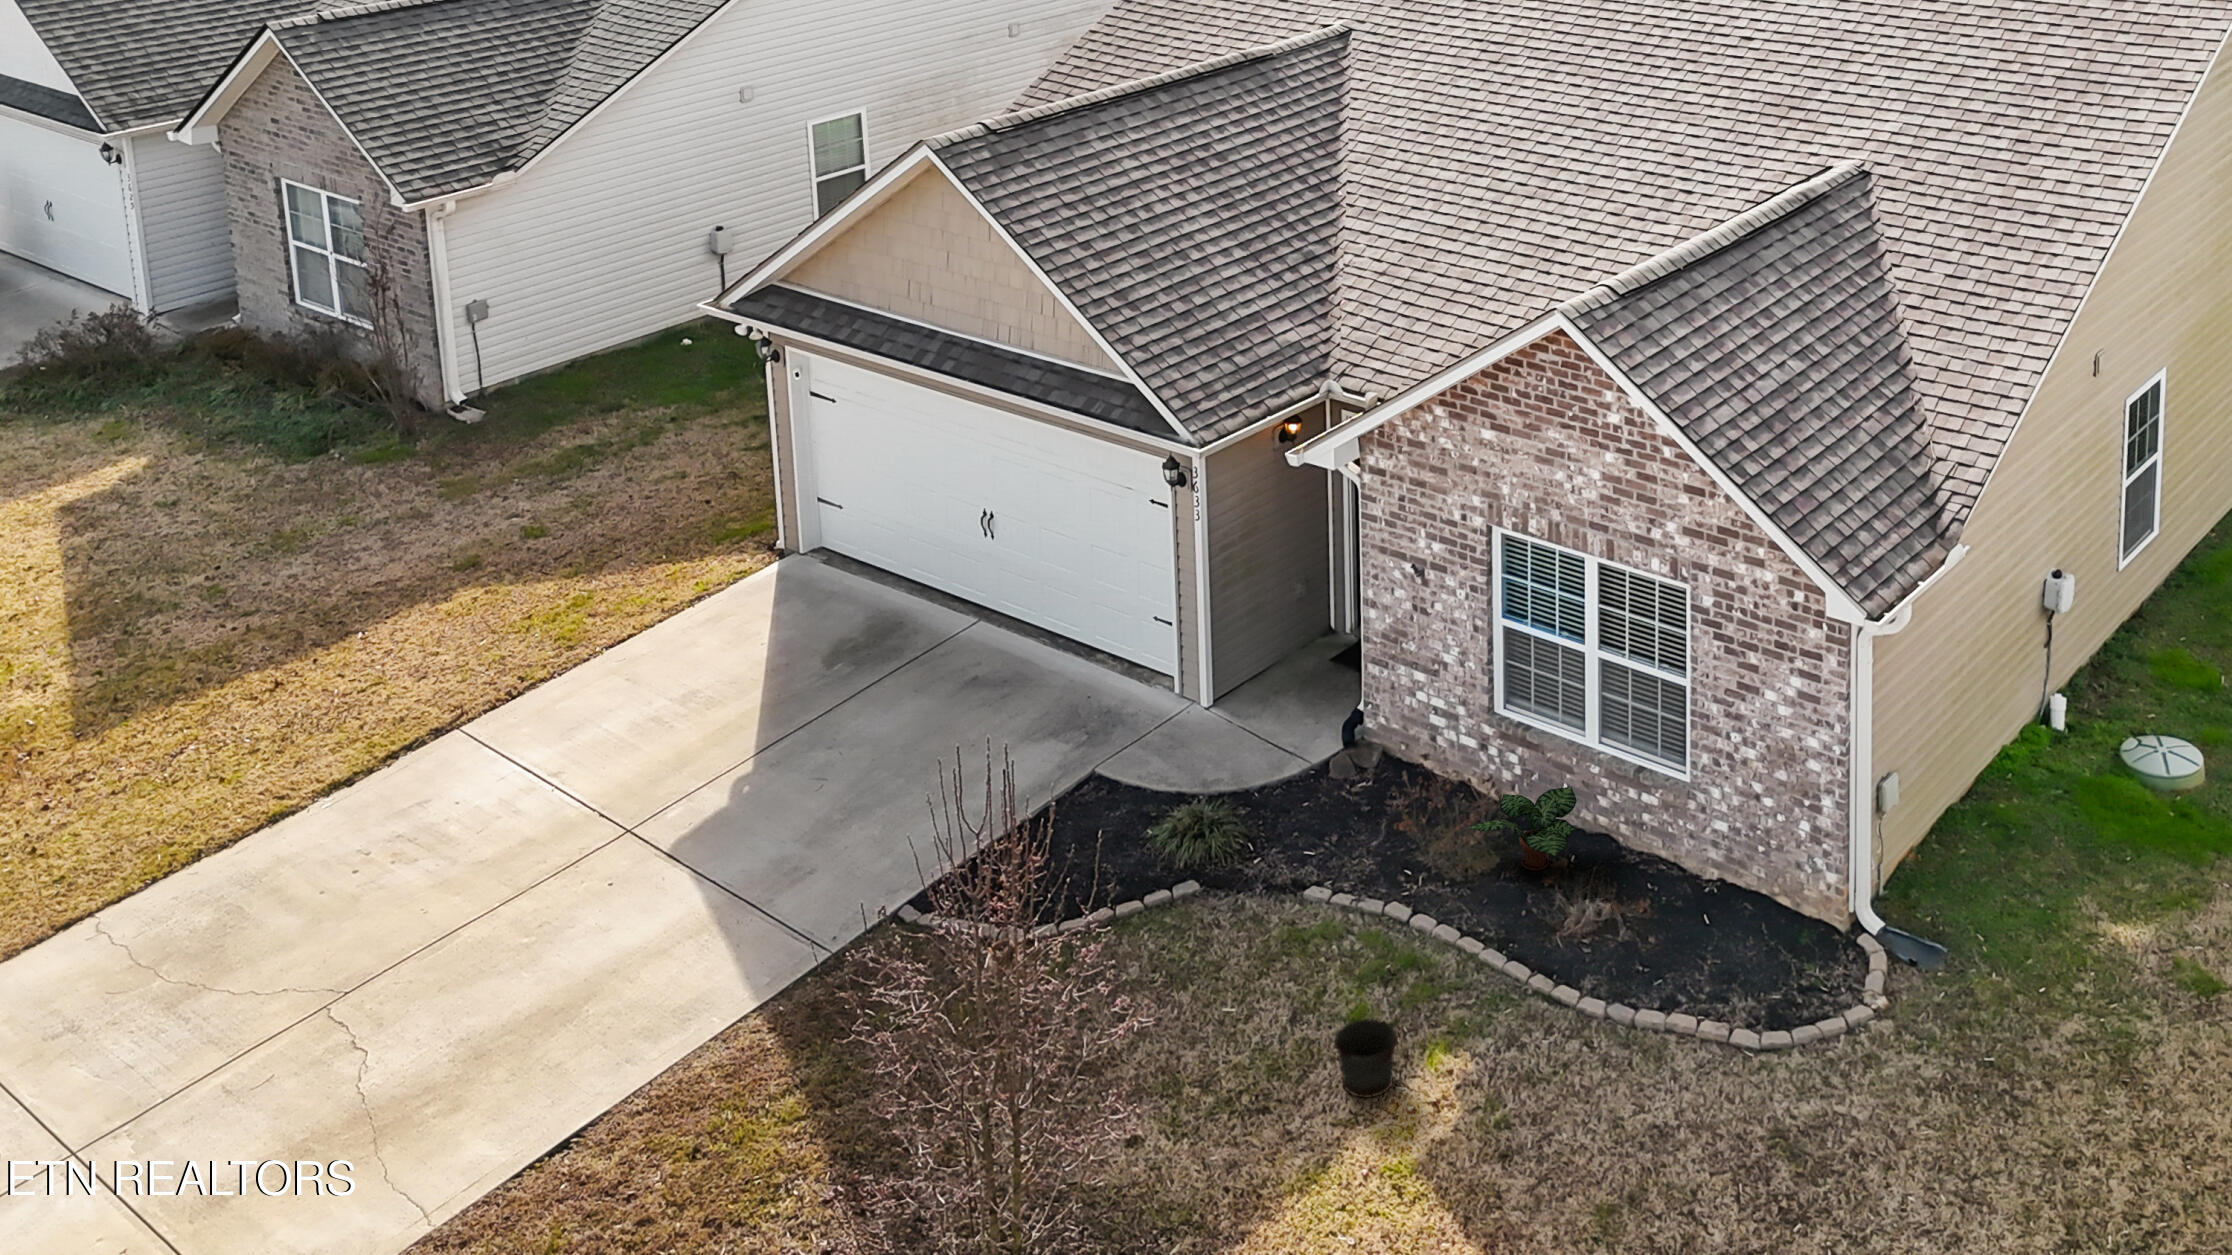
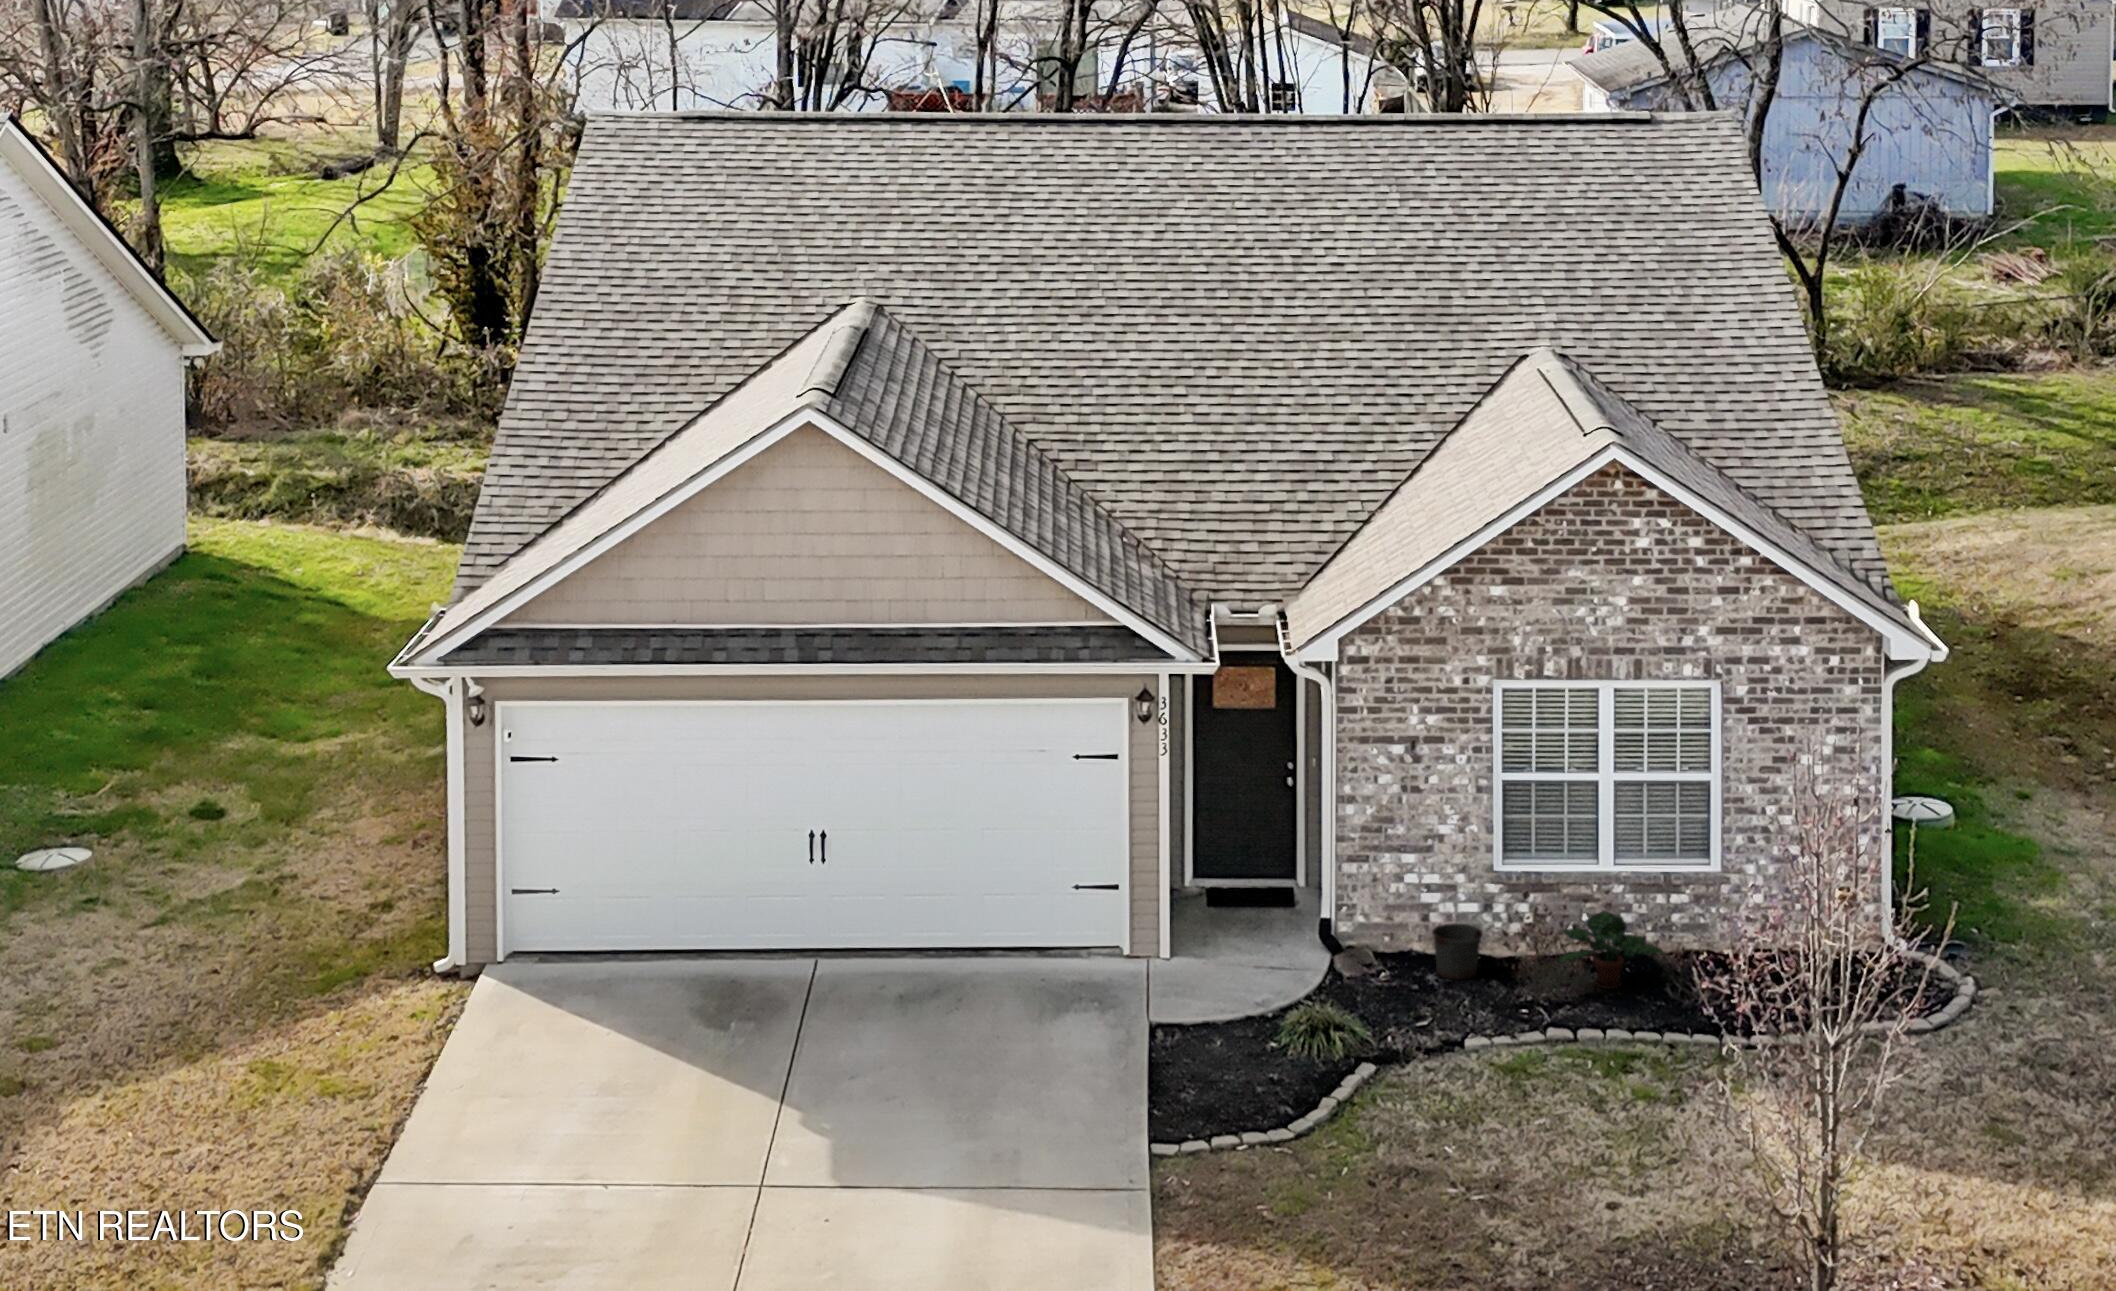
bucket: present [1334,1019,1398,1098] -> present [1432,923,1483,980]

